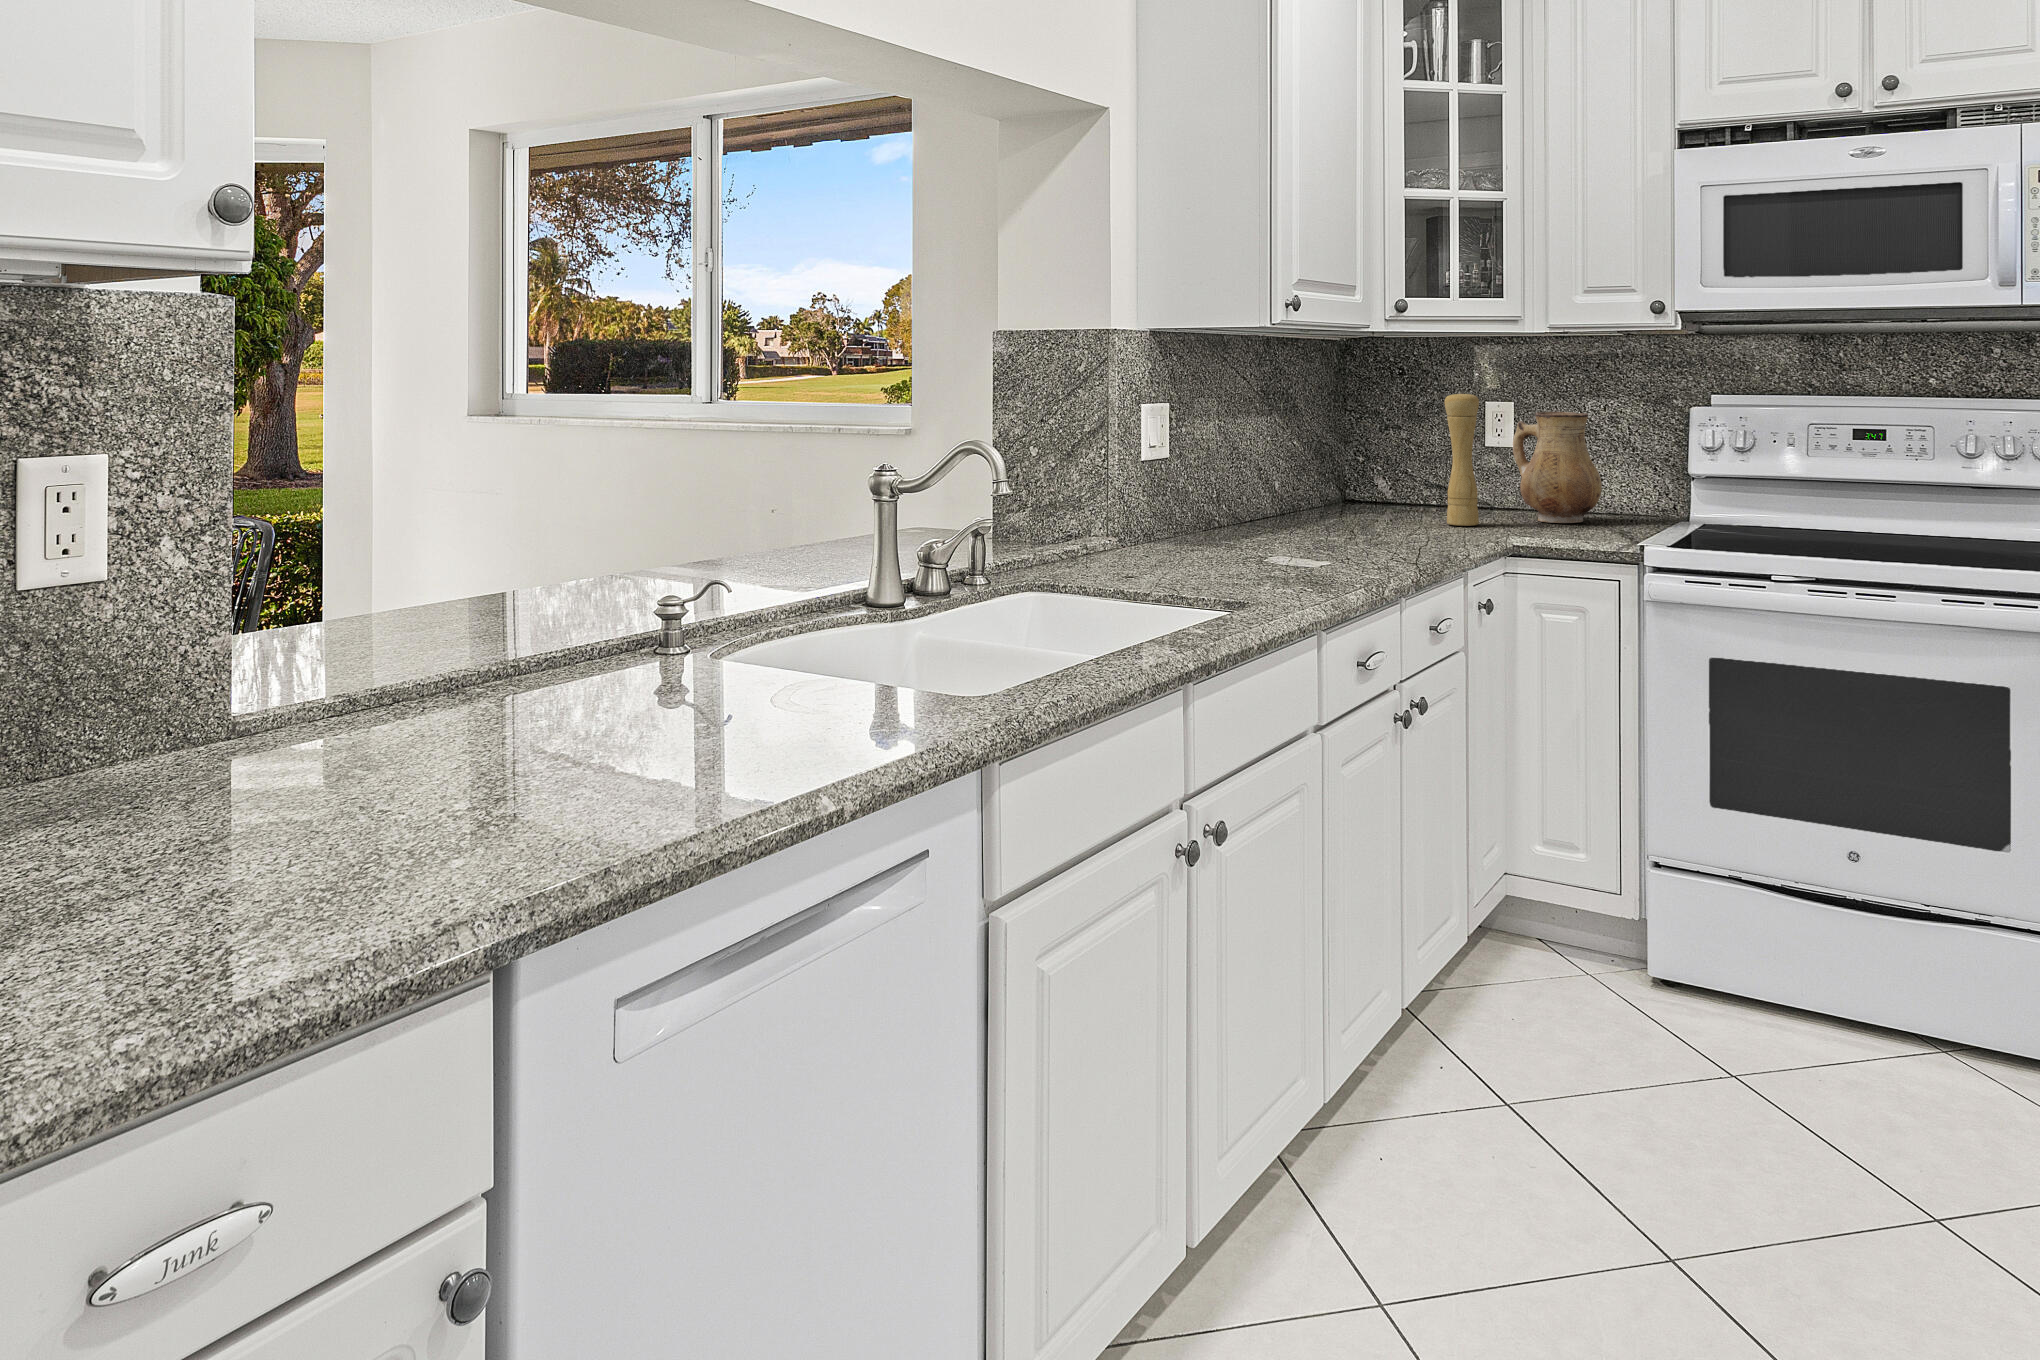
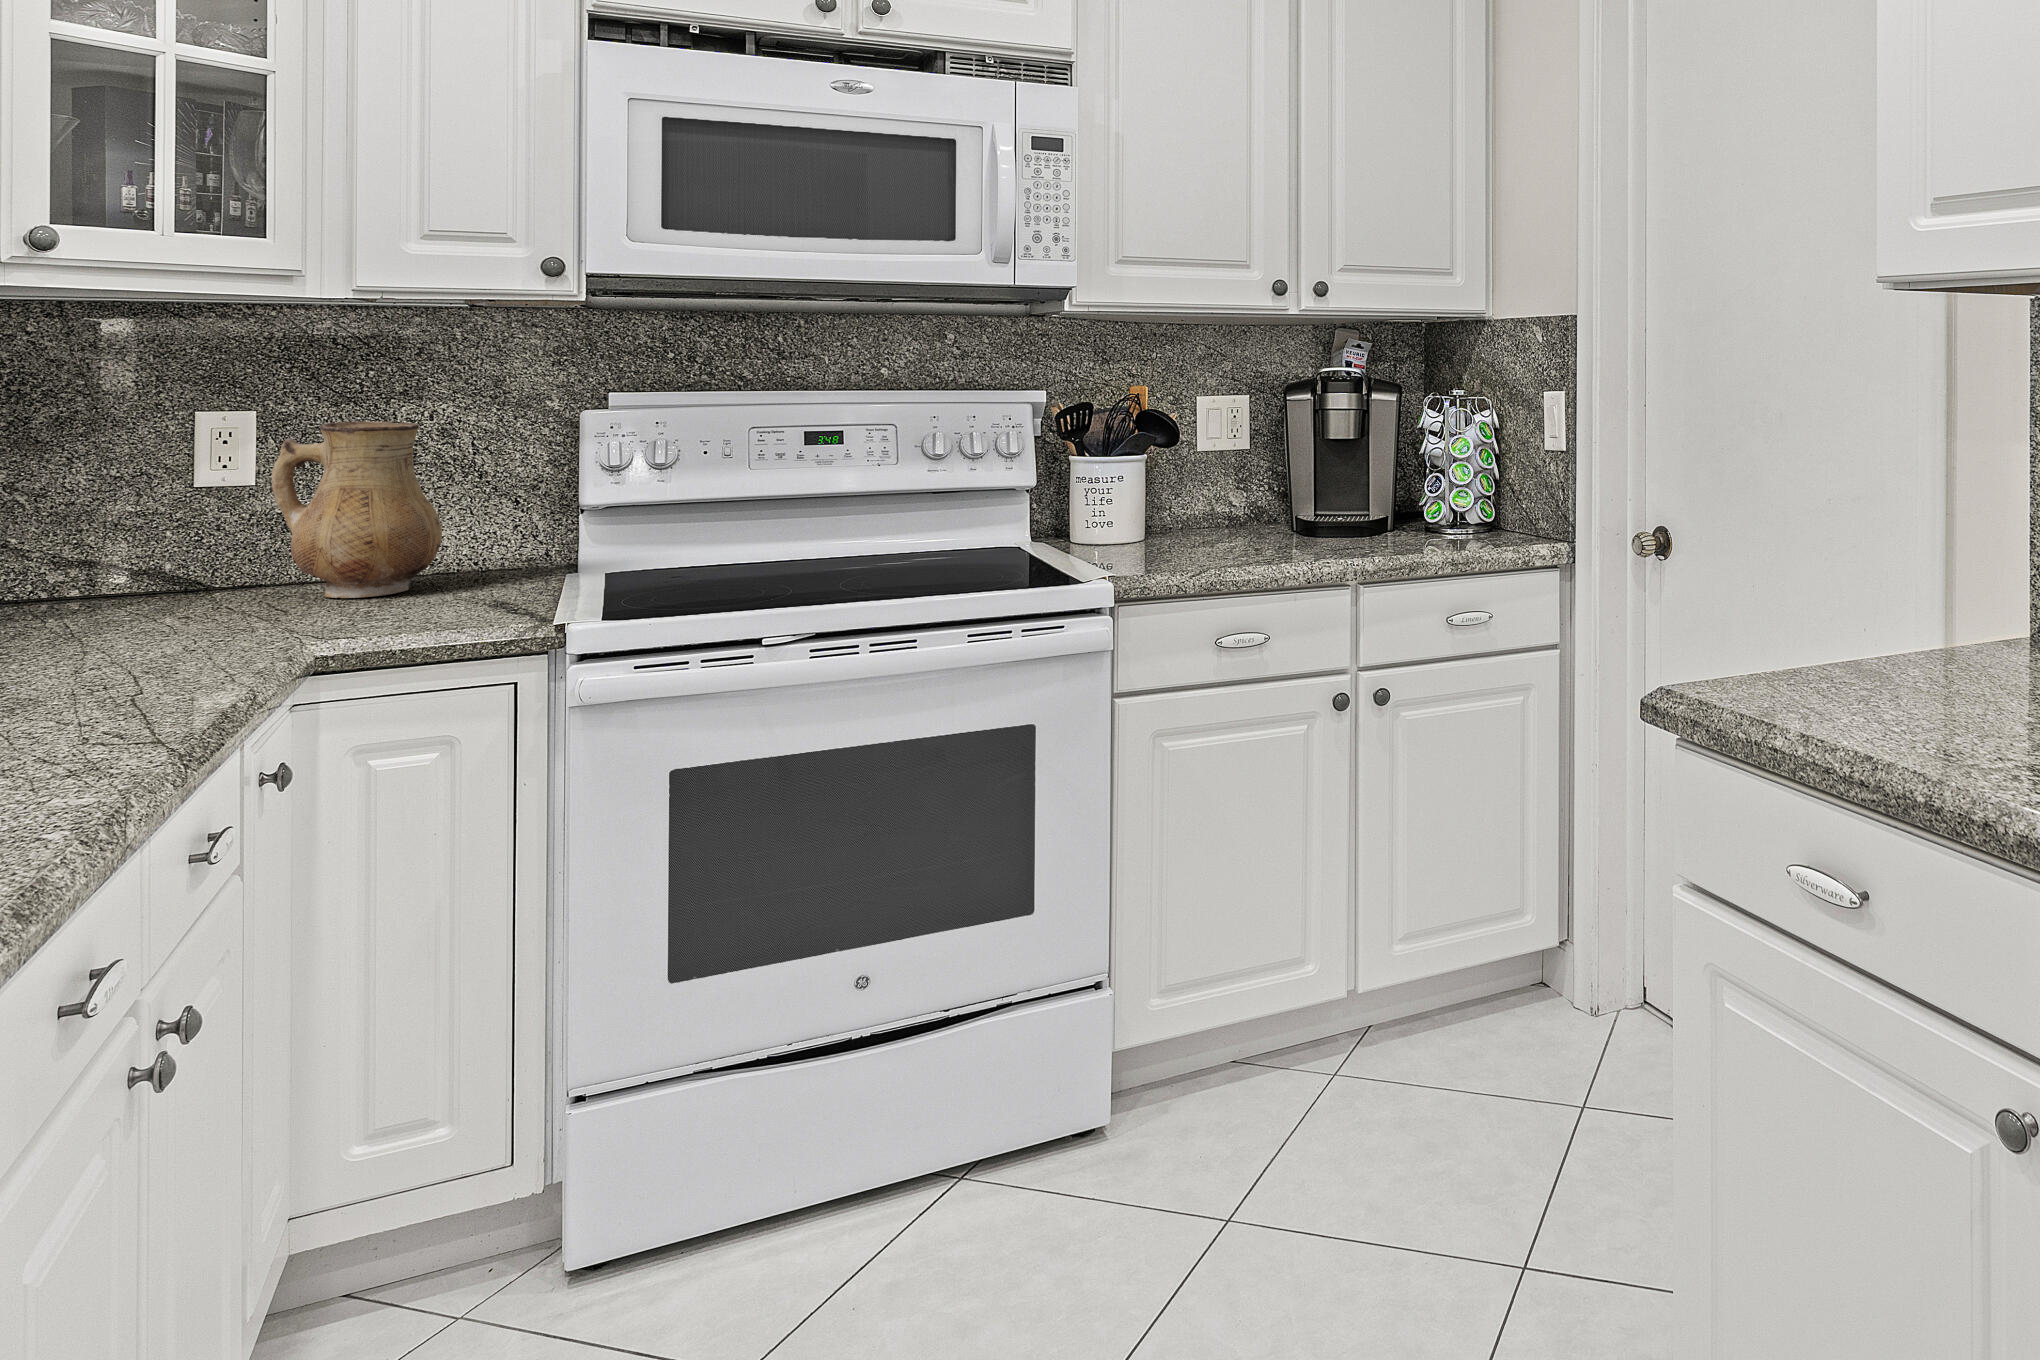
pepper mill: present [1445,392,1479,526] -> none [144,395,221,628]

